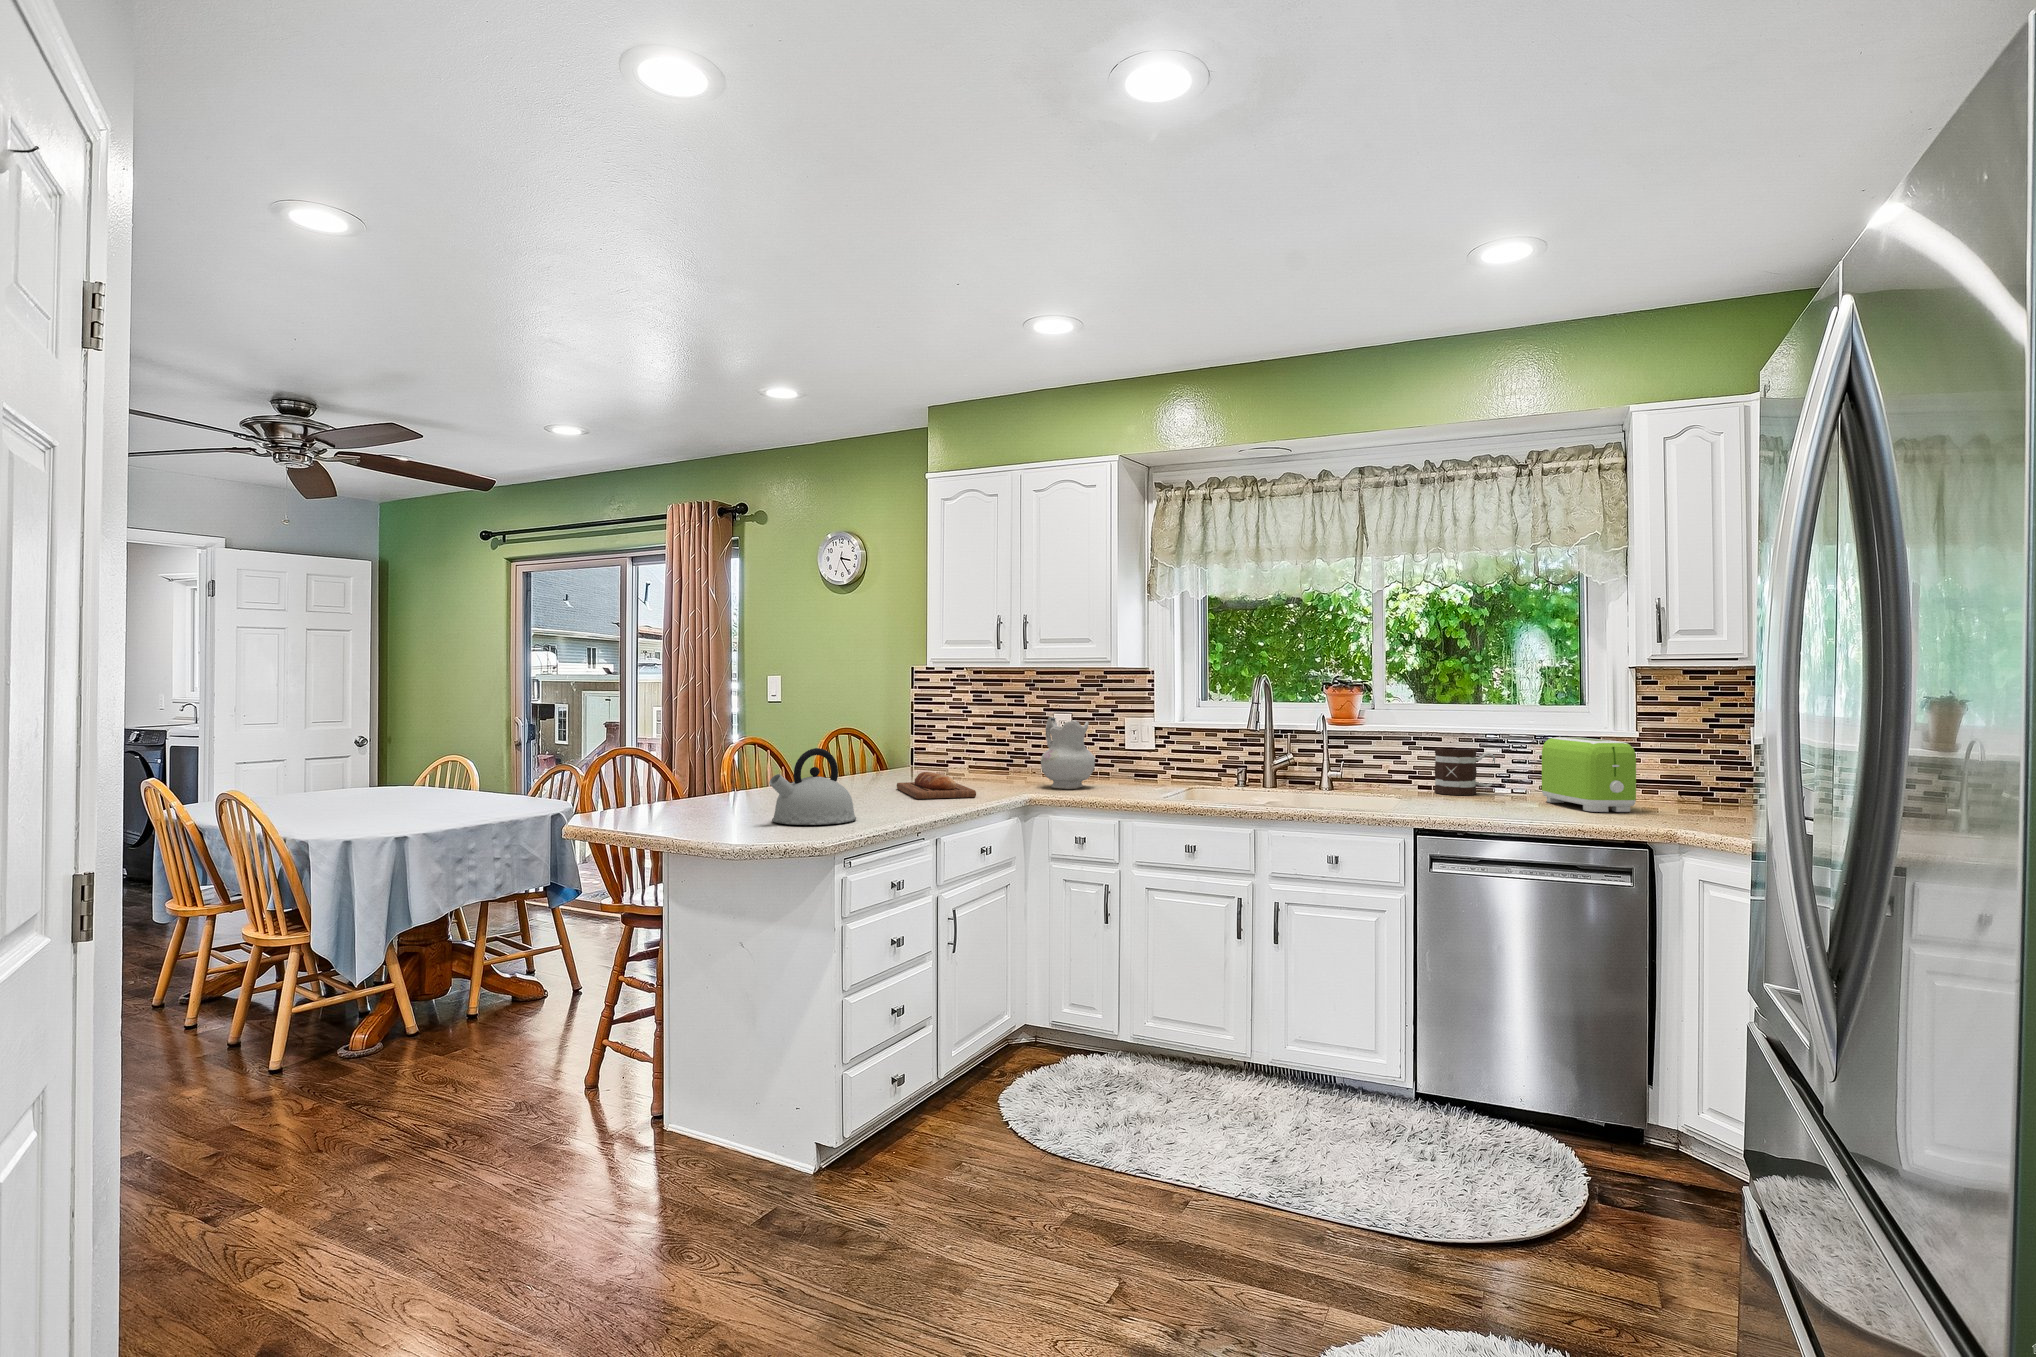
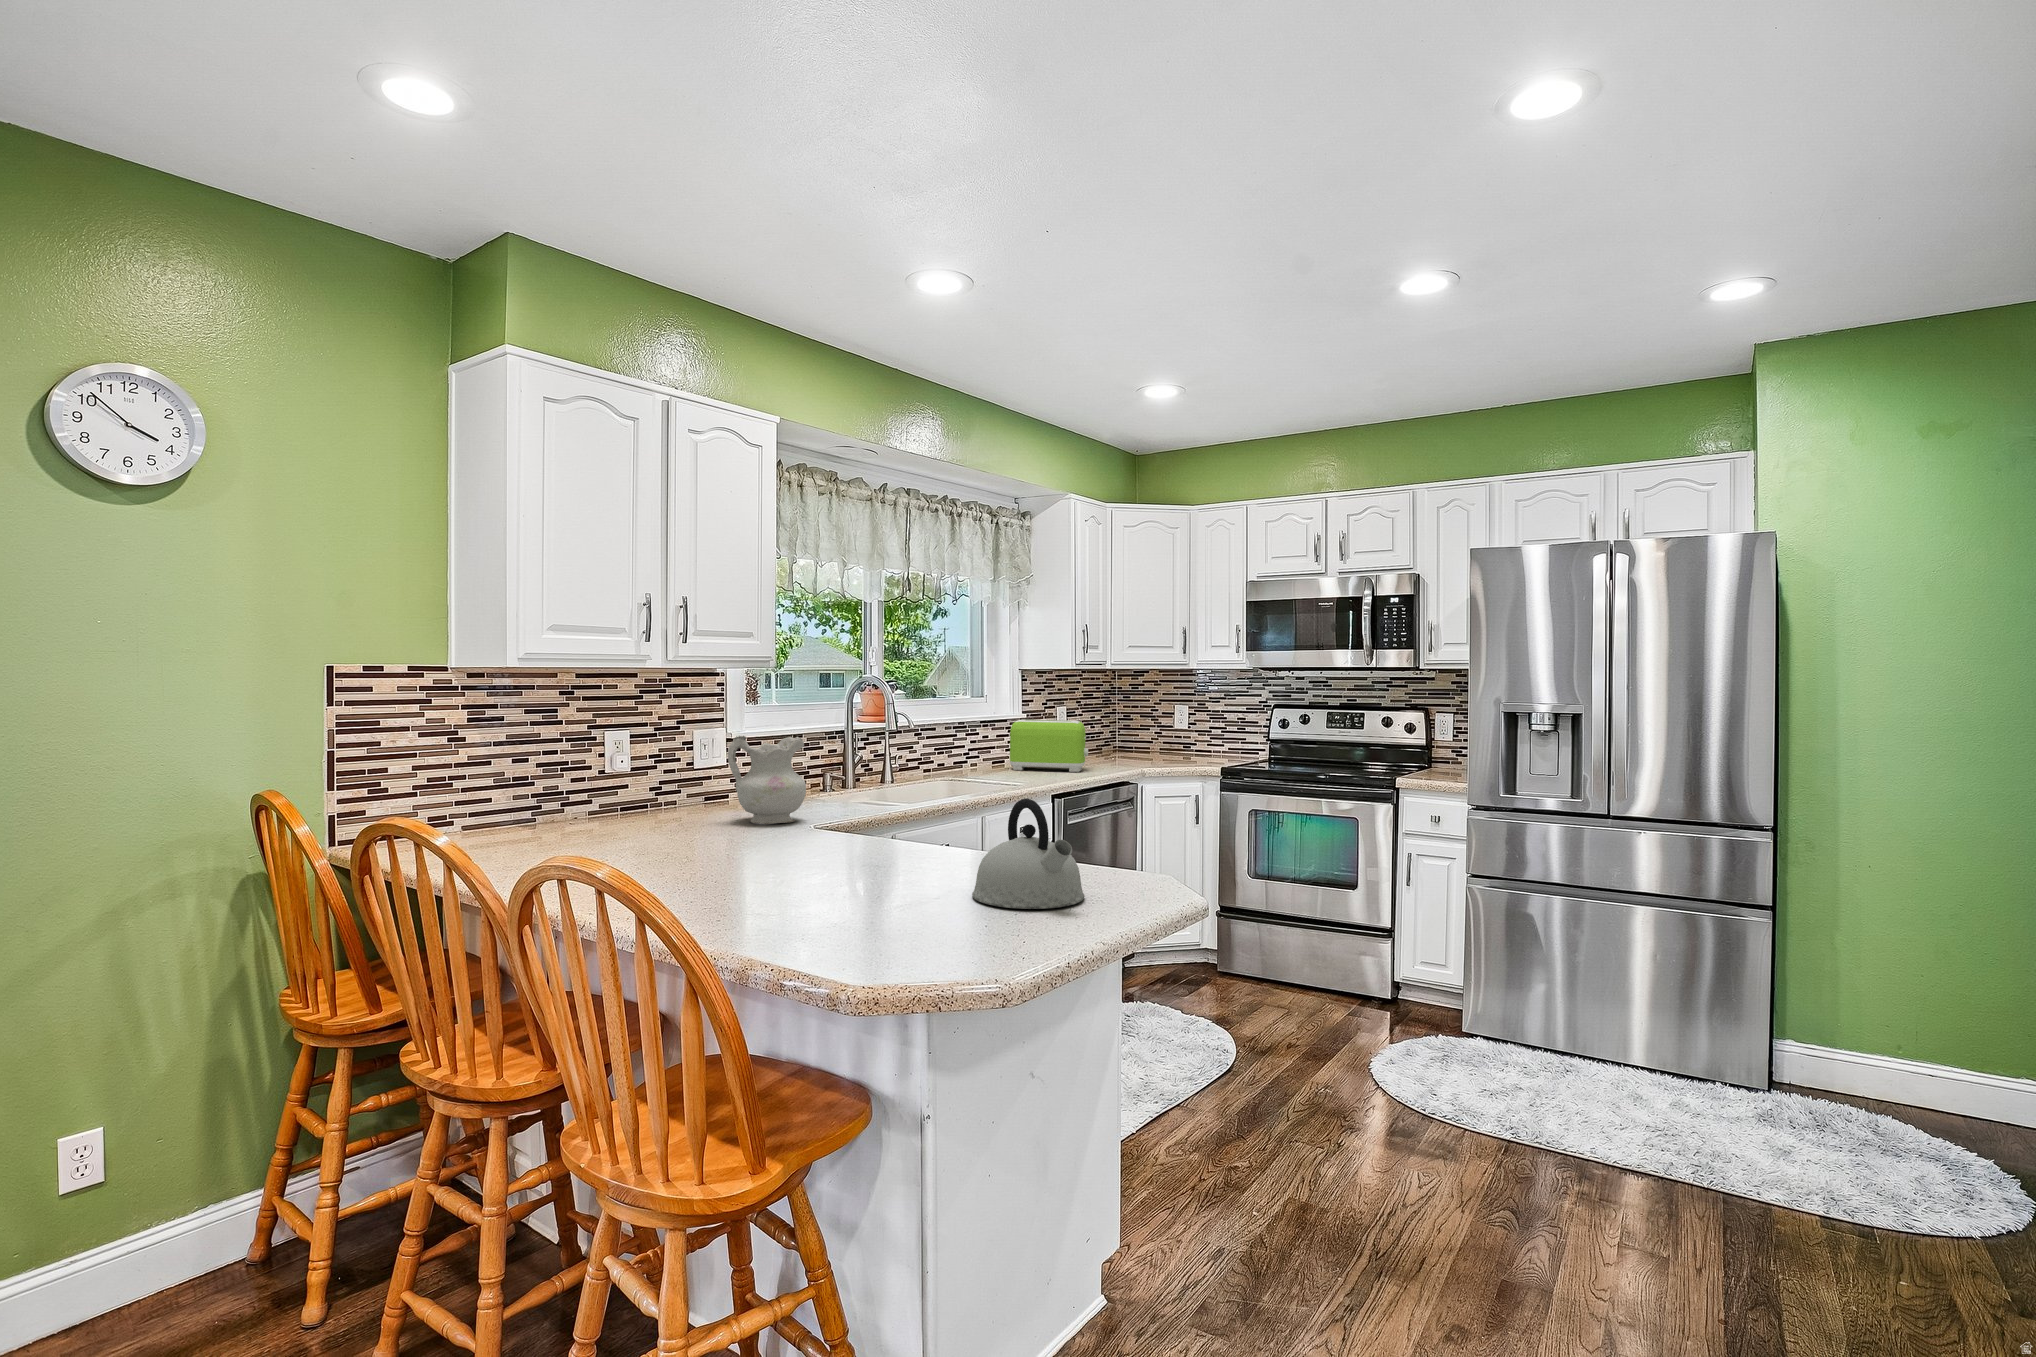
mug: present [1434,747,1495,795] -> none [931,734,964,775]
bread loaf: present [897,772,976,799] -> none [683,826,840,863]

